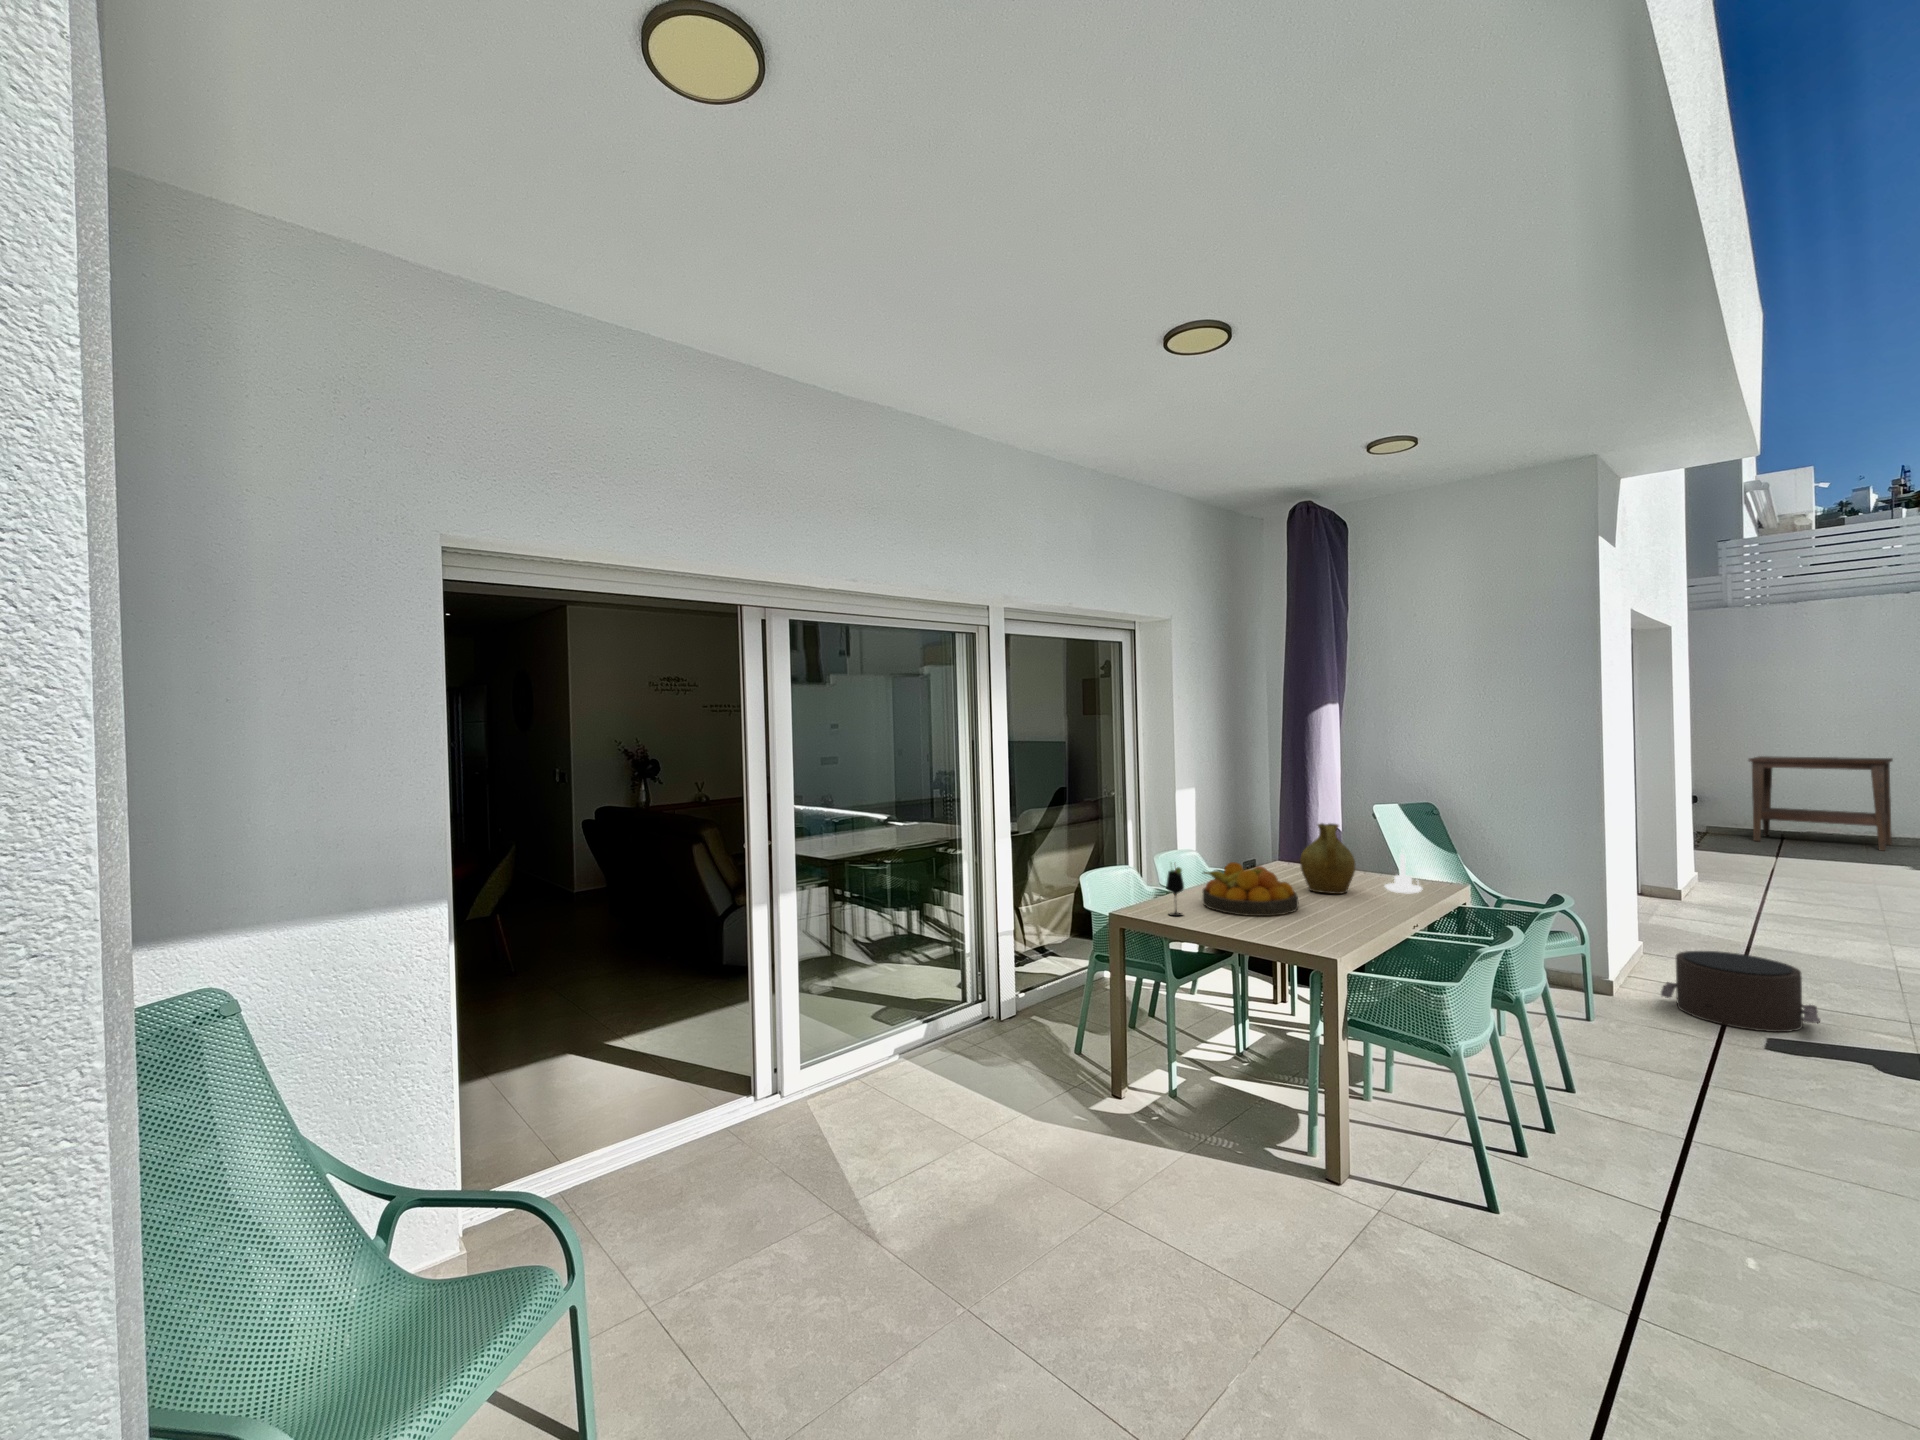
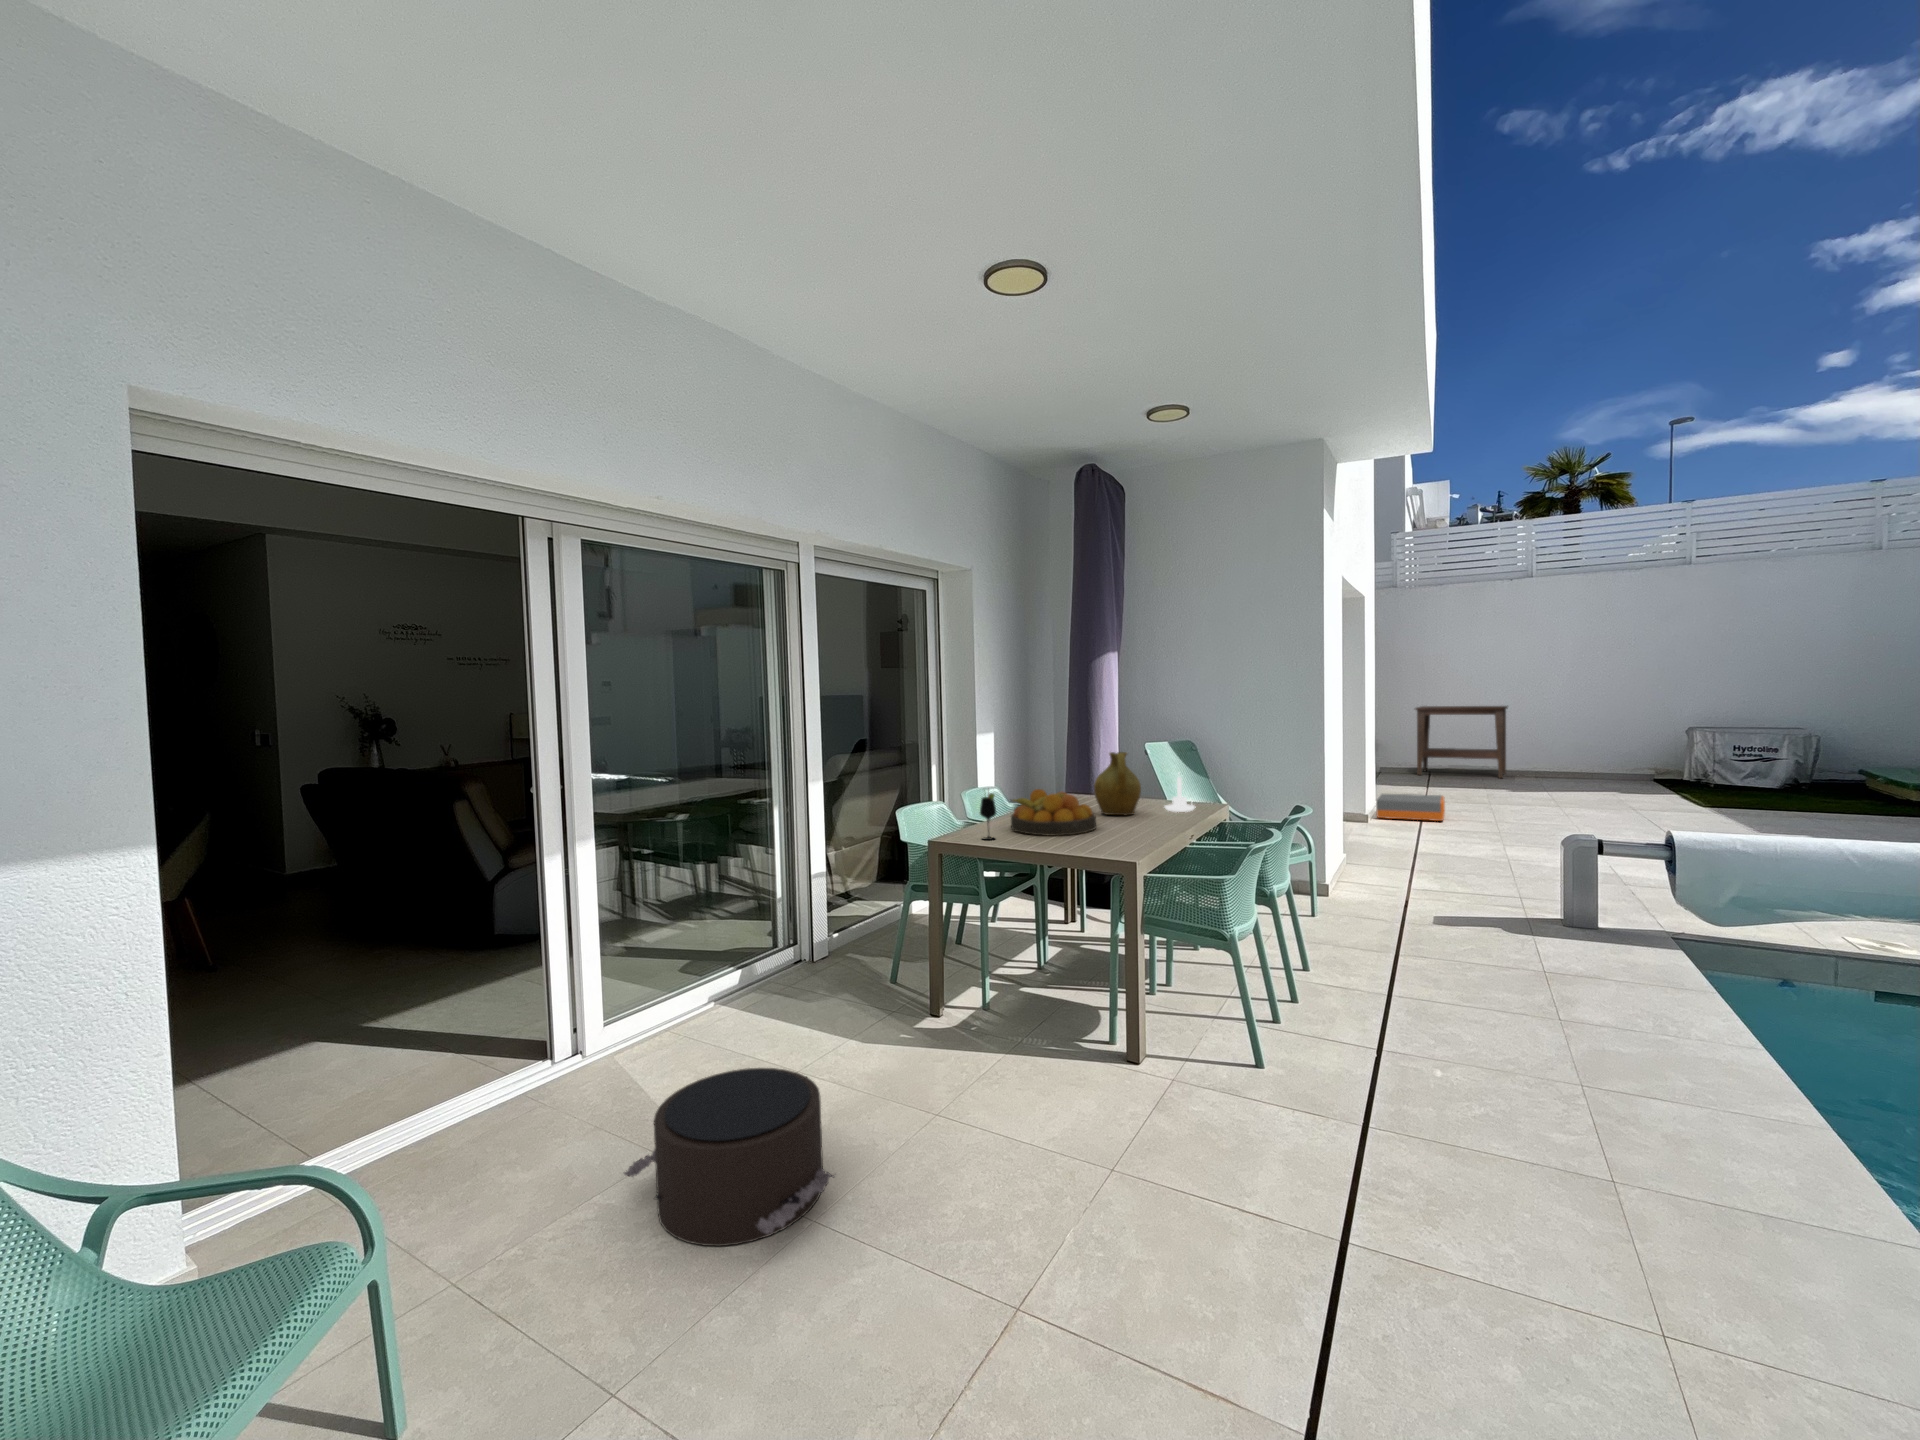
storage box: none [1687,866,1789,906] -> present [1376,794,1445,821]
pouf: present [1661,951,1820,1032] -> present [624,1068,835,1246]

